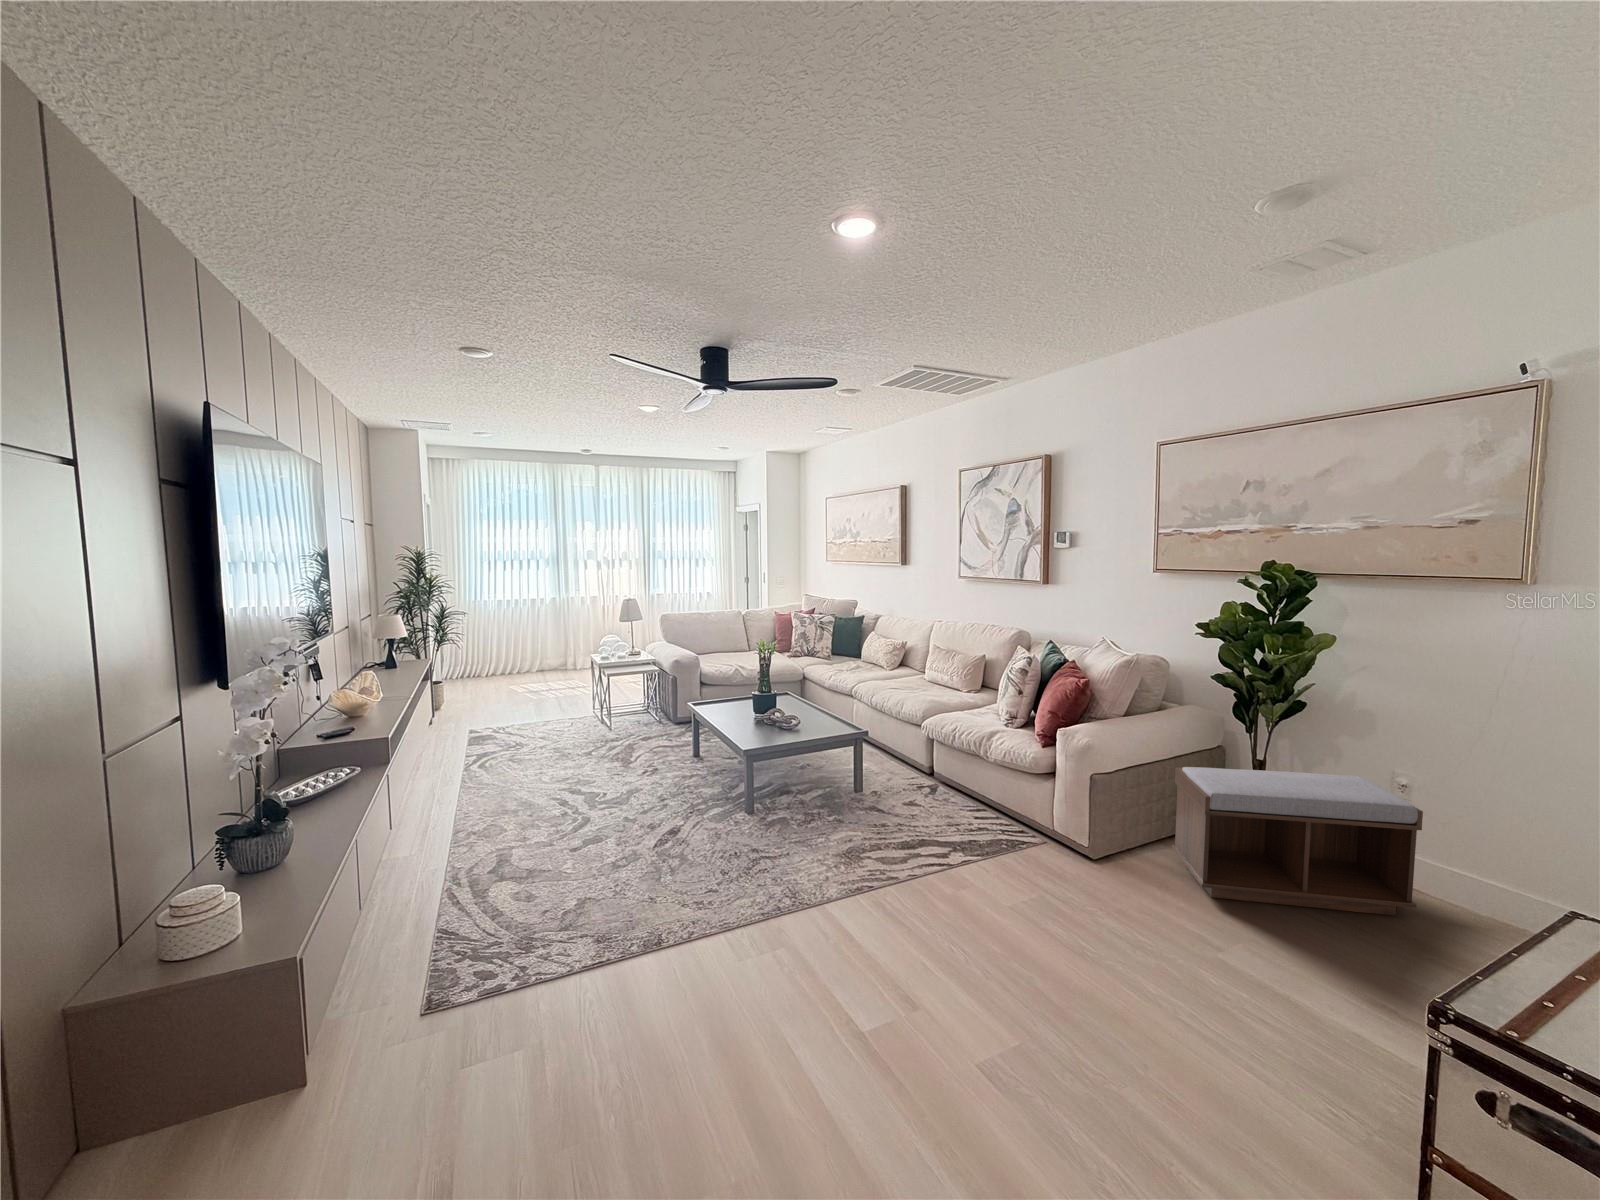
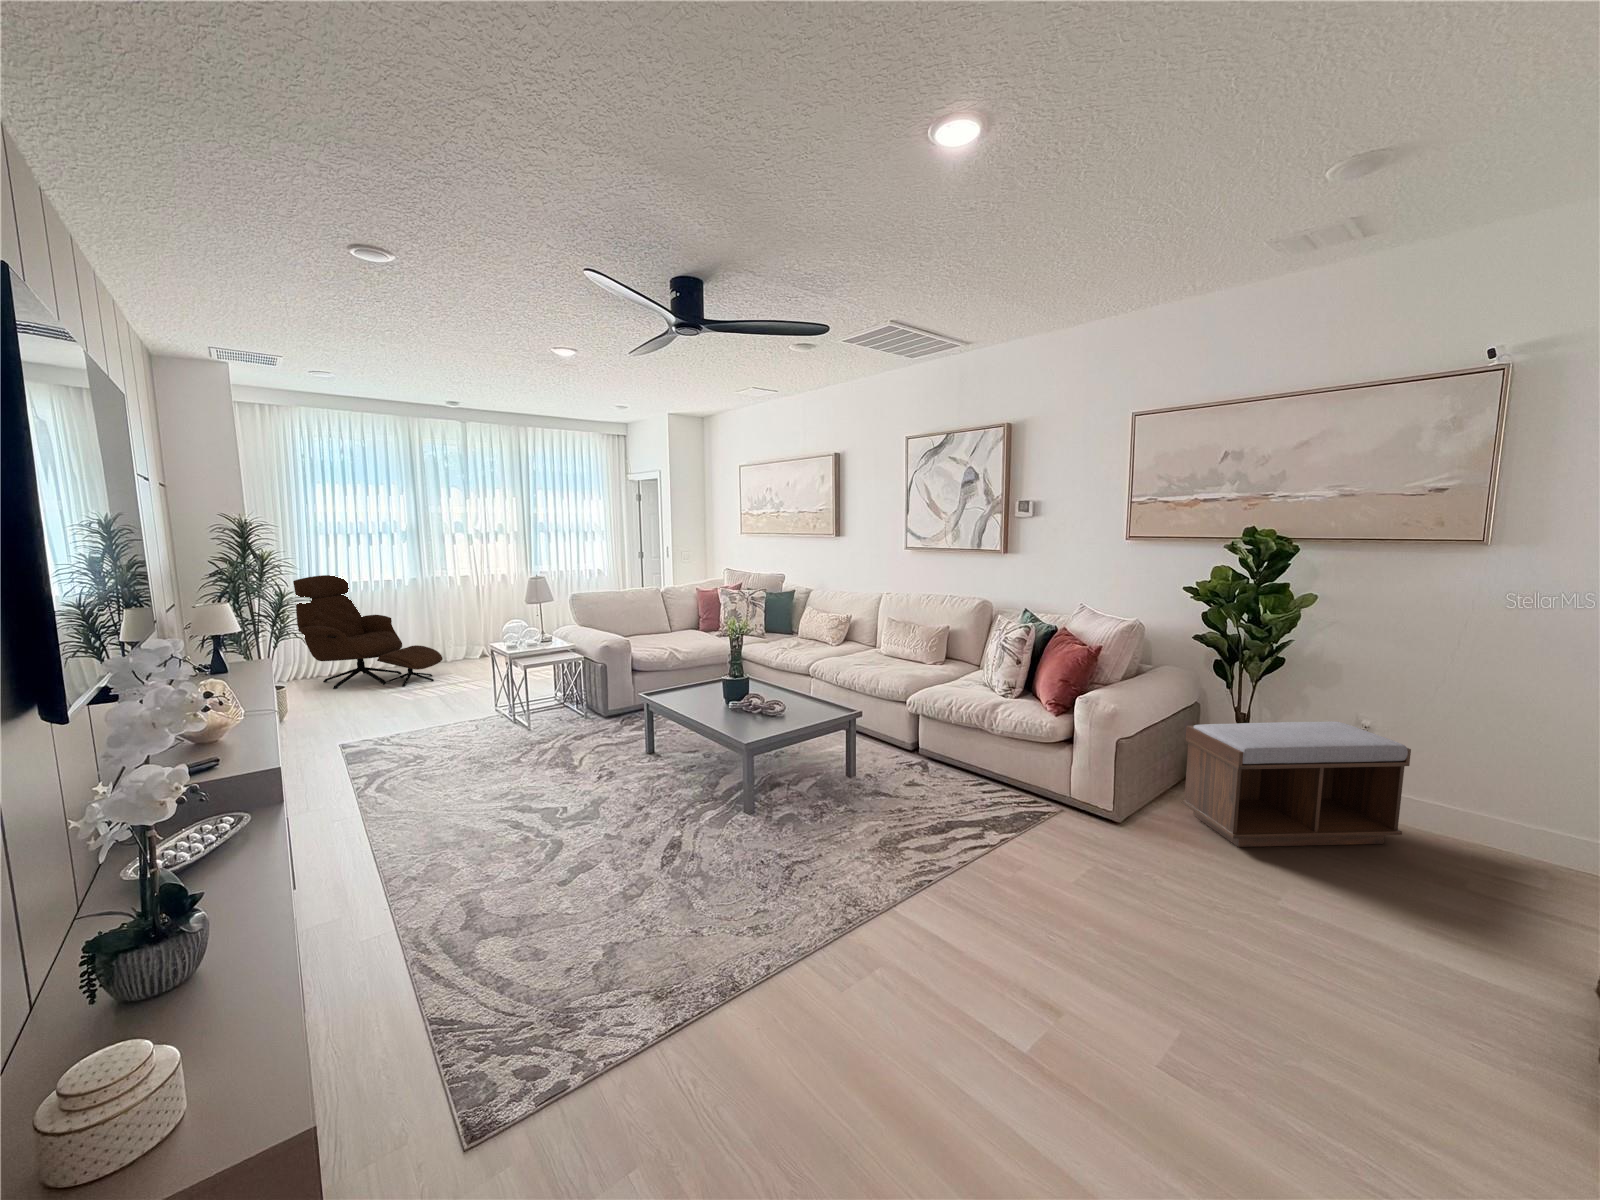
lounge chair: none [460,594,568,688] -> present [293,575,443,689]

